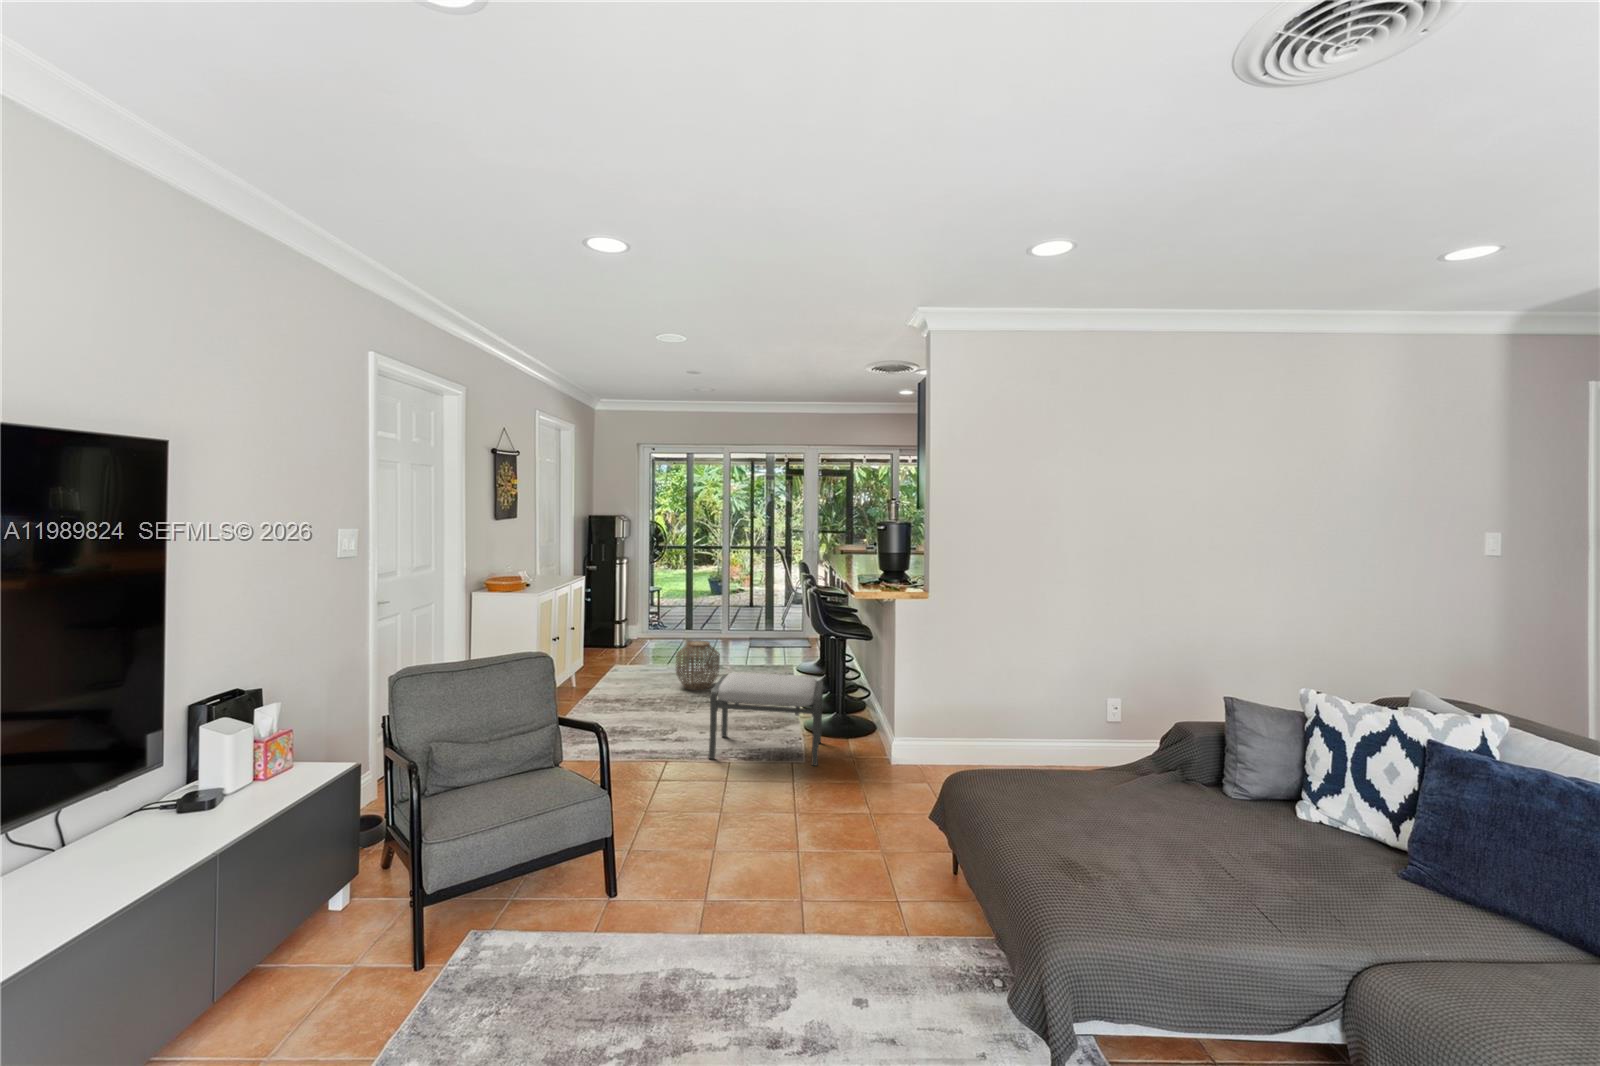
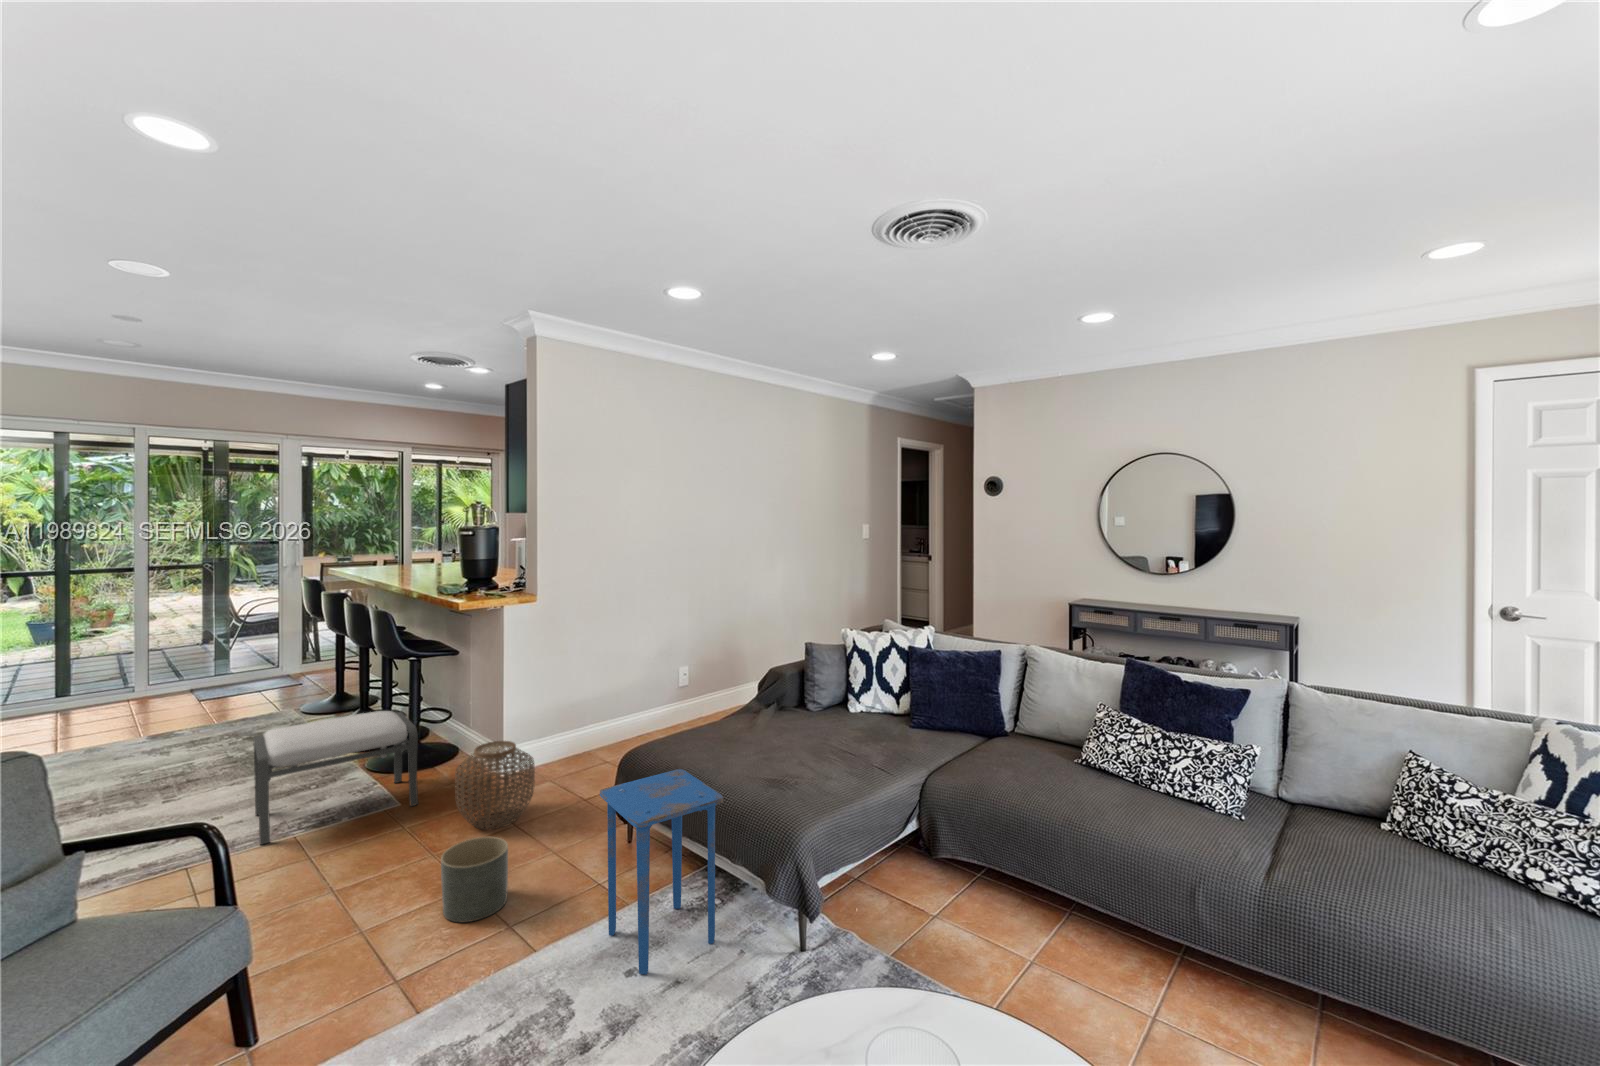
woven basket: present [676,641,720,690] -> present [455,741,535,830]
side table: none [867,794,984,1025] -> present [600,769,723,974]
planter: none [766,804,824,882] -> present [441,837,508,922]

